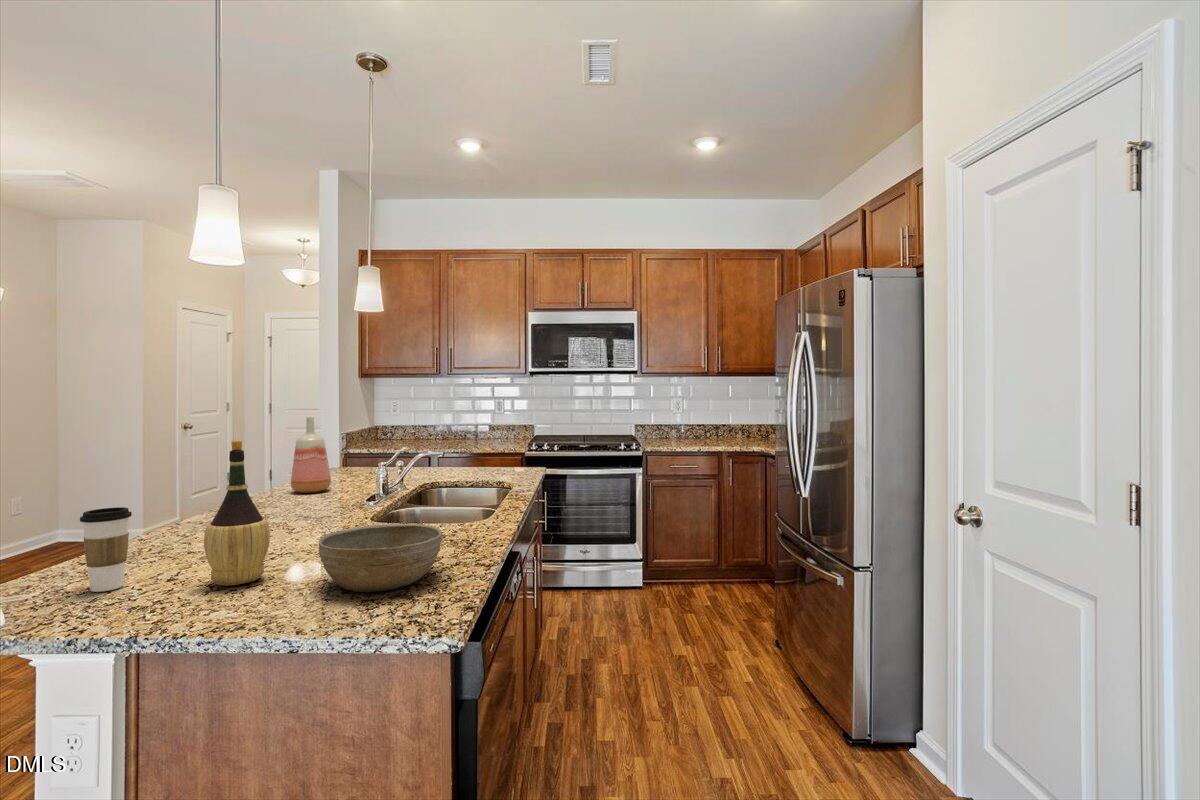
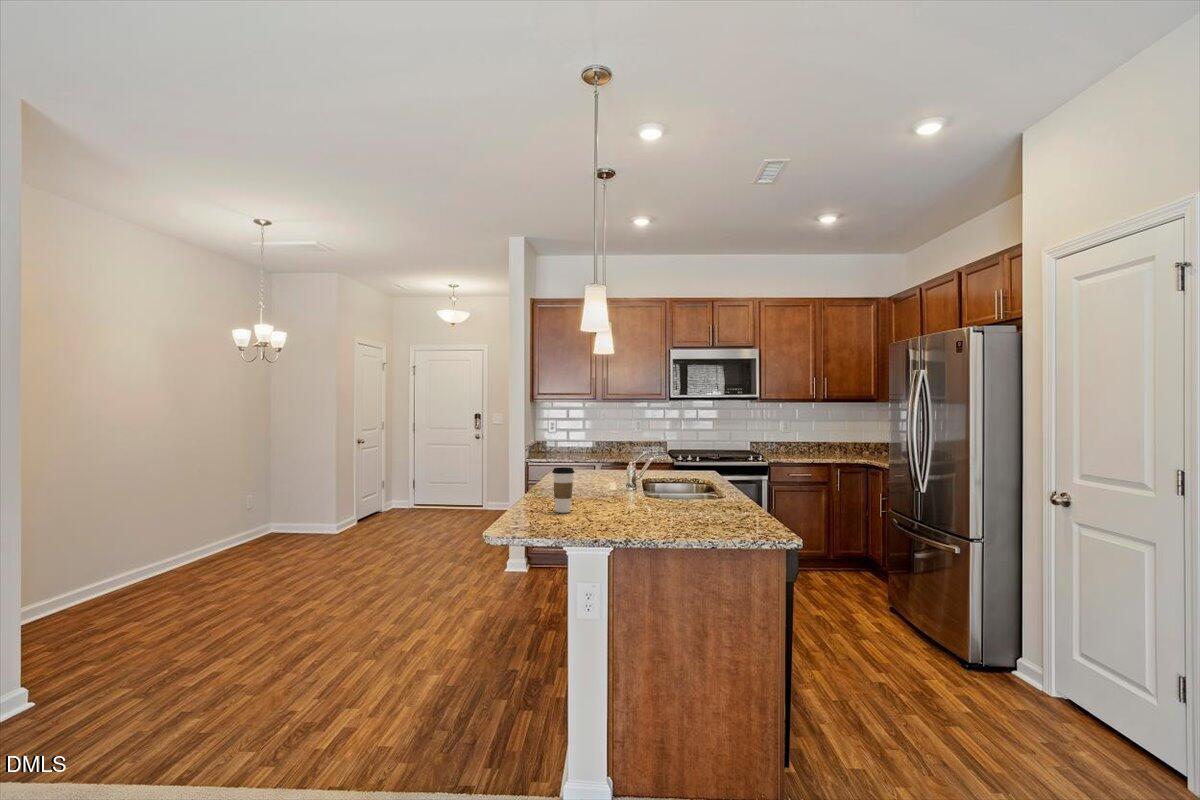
vase: present [291,417,331,493] -> none [557,424,582,476]
wine bottle: present [204,441,270,585] -> none [614,431,646,512]
bowl: present [318,524,442,592] -> none [680,484,748,518]

